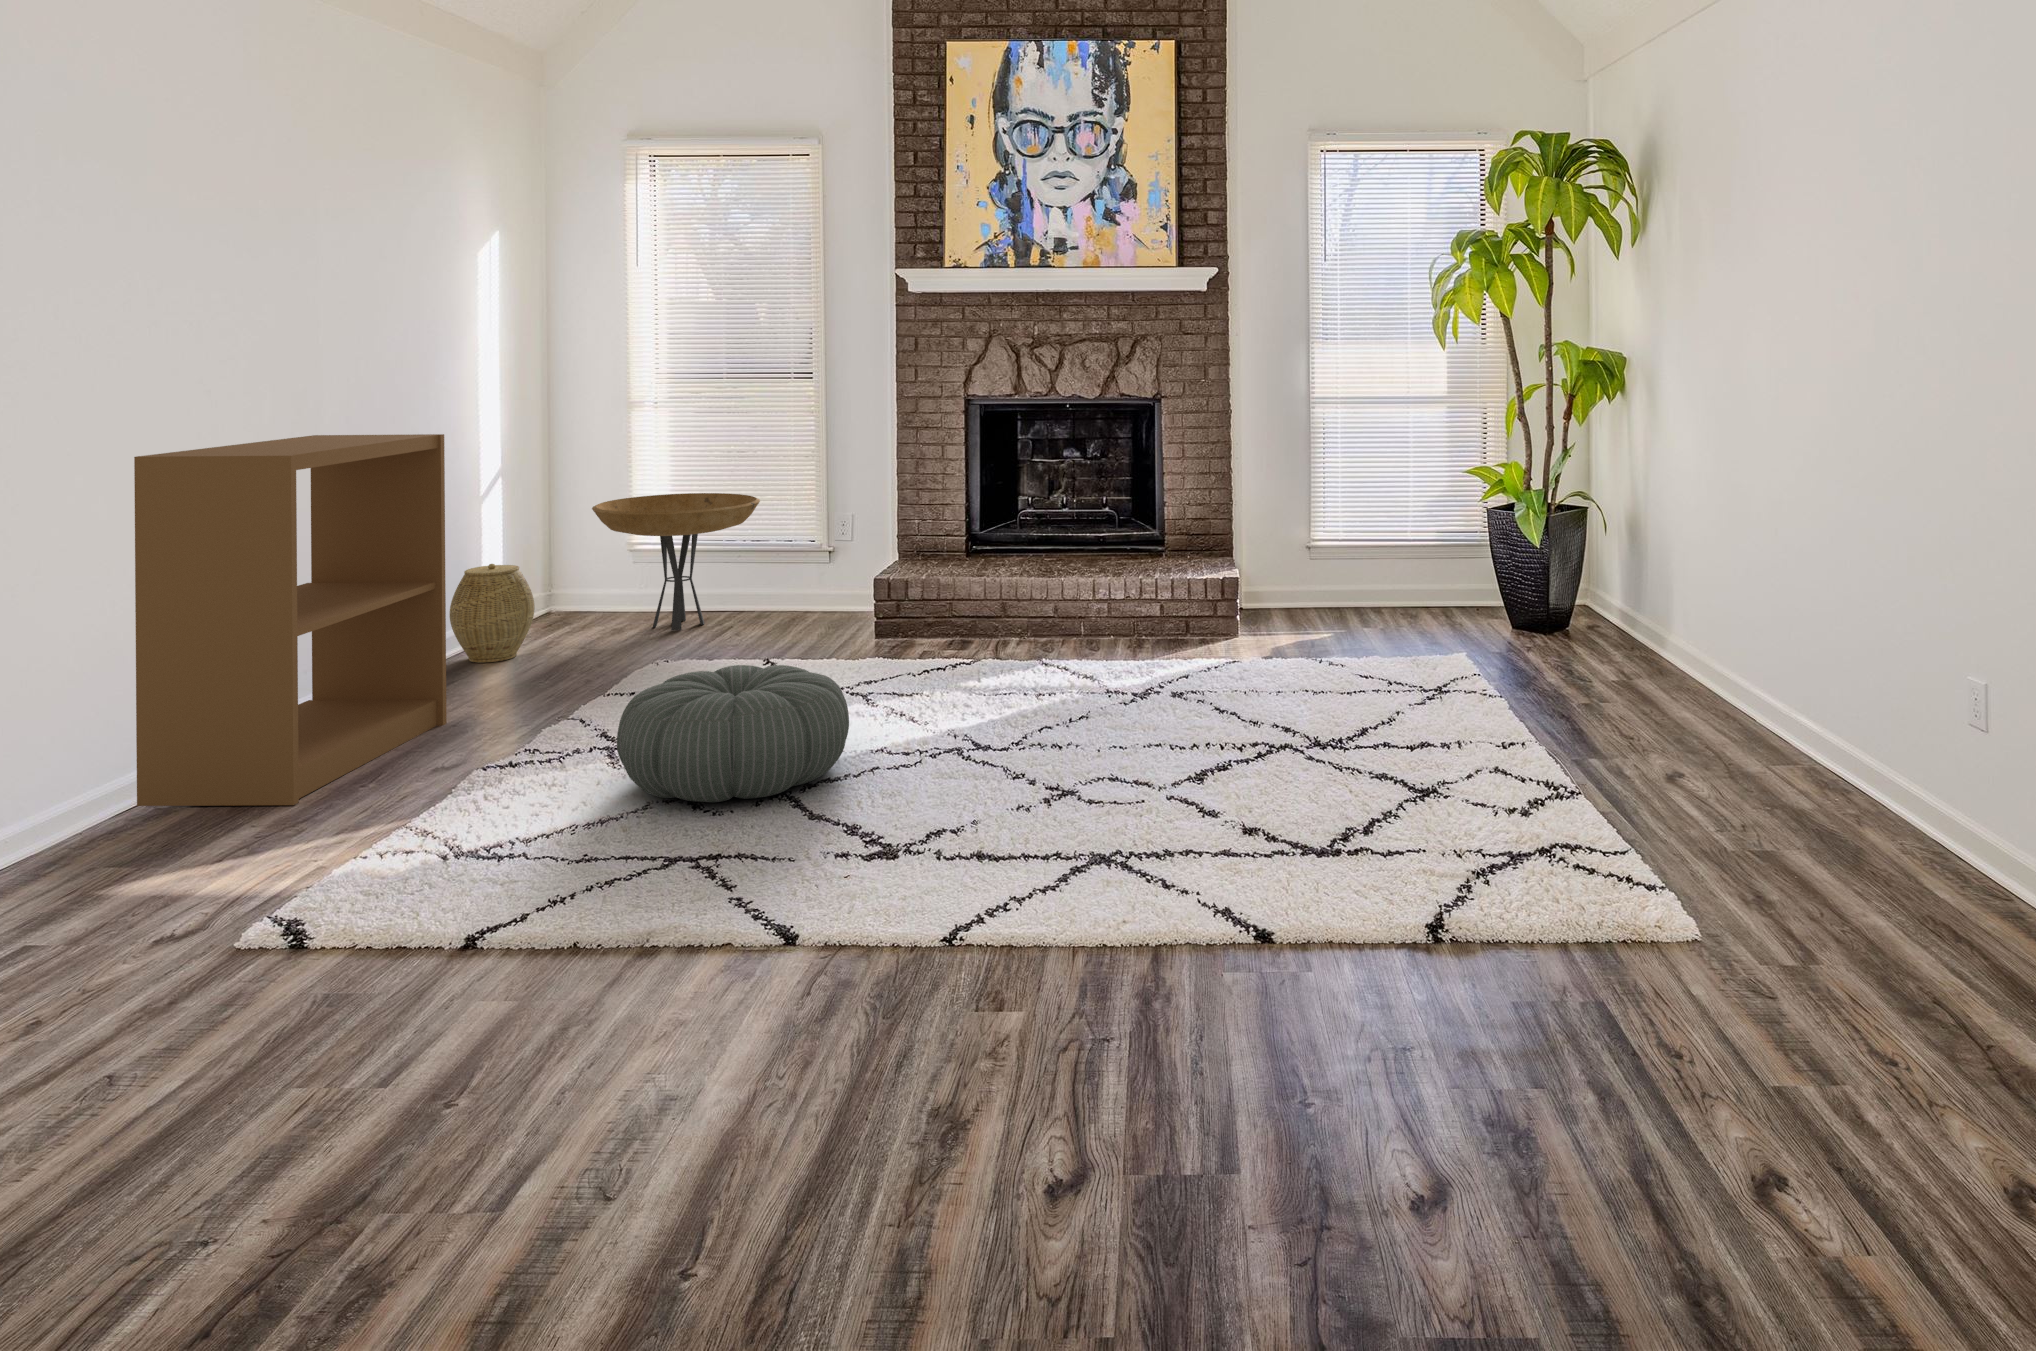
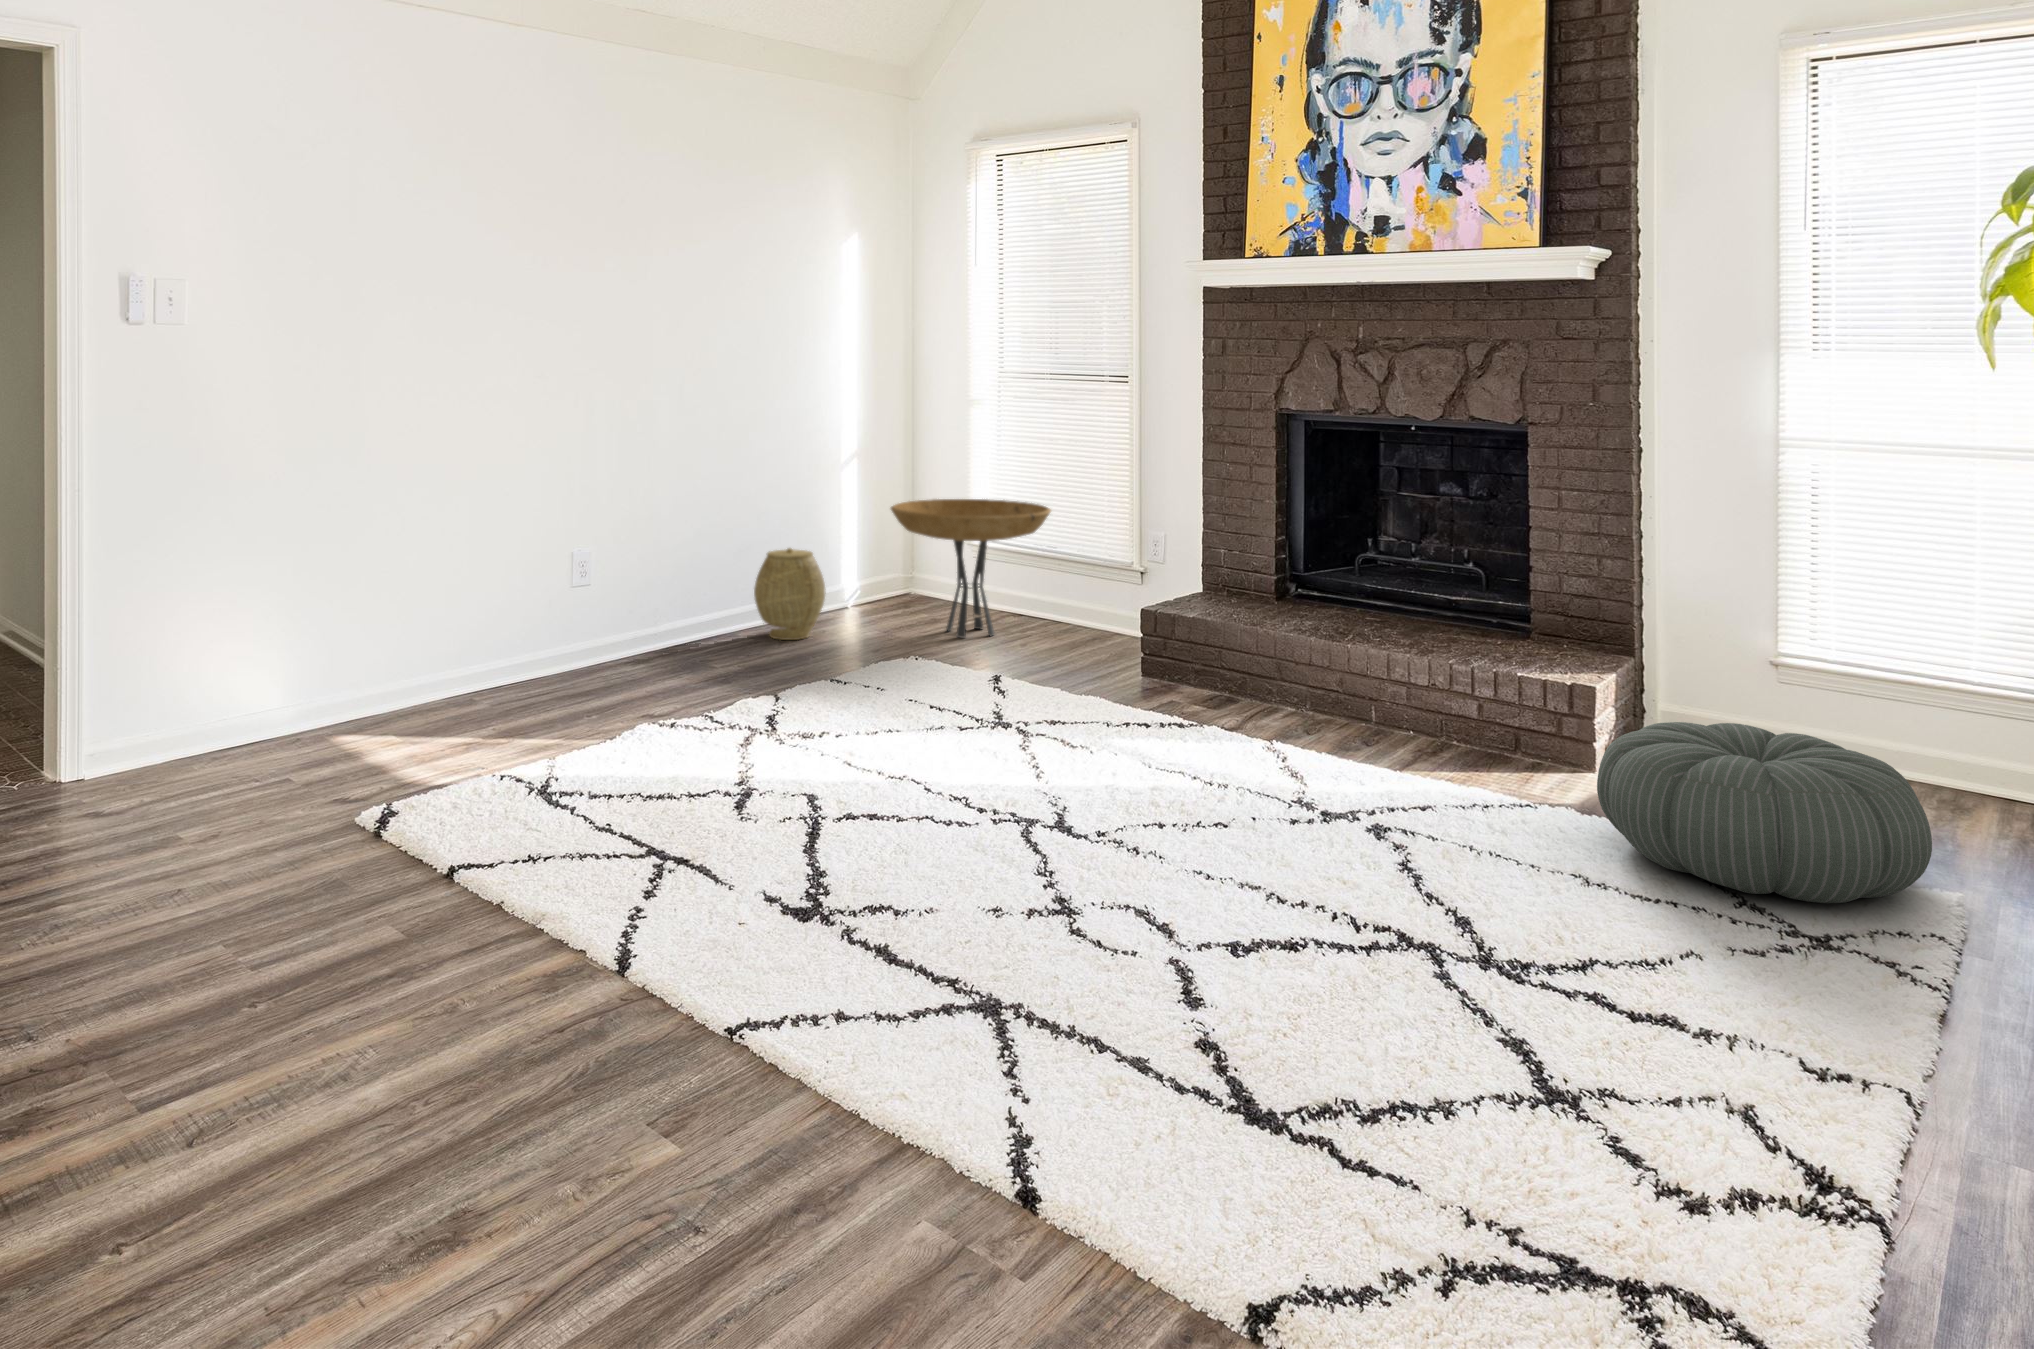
bookshelf: present [134,434,447,806] -> none [410,416,675,732]
pouf: present [617,665,849,802] -> present [1597,722,1932,903]

